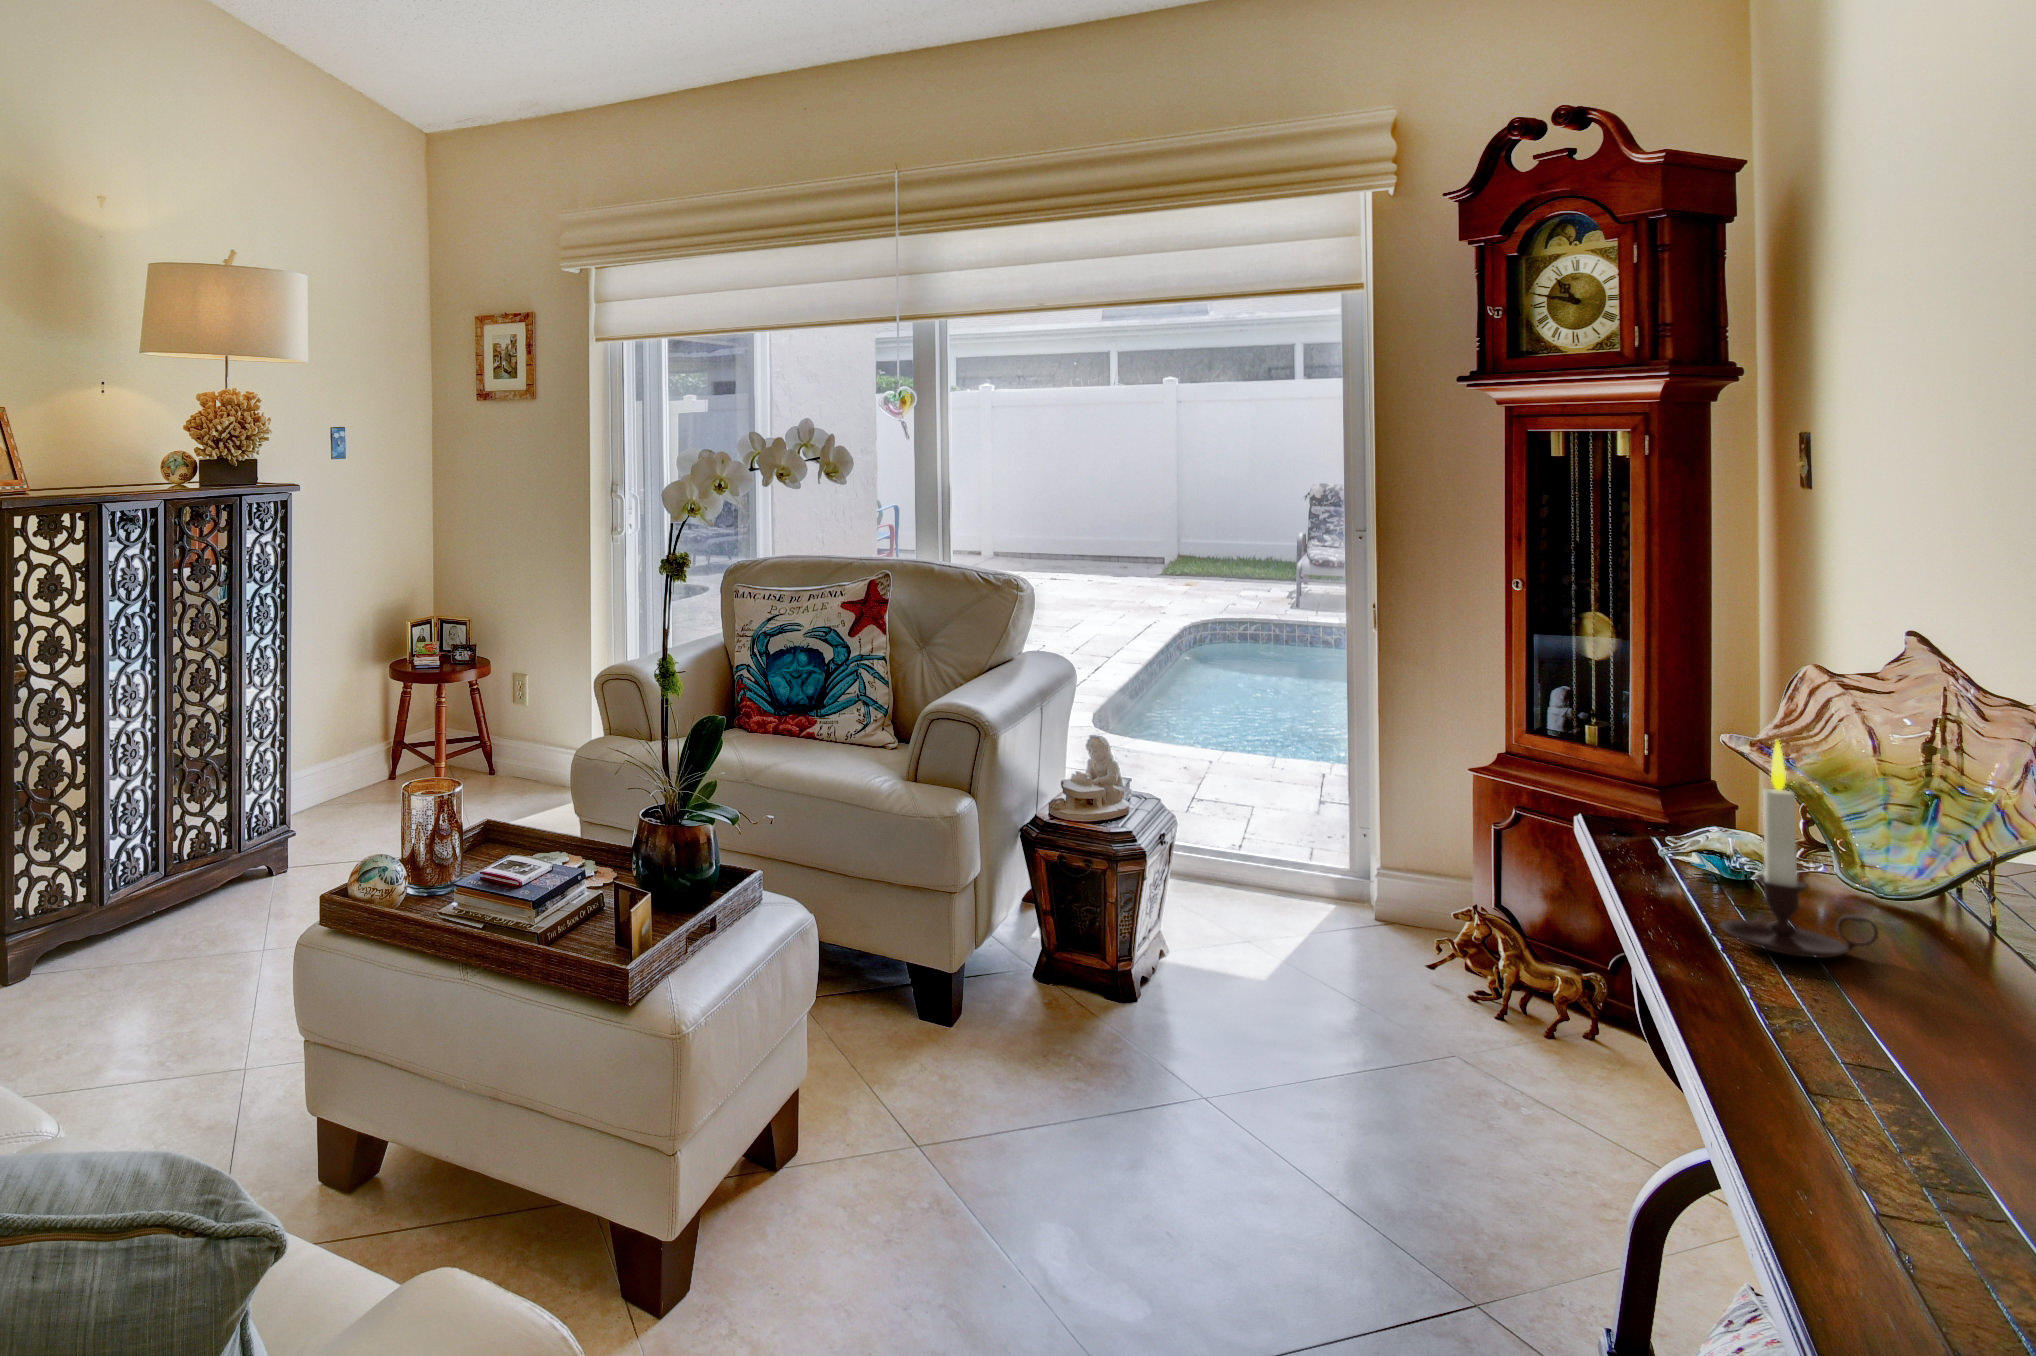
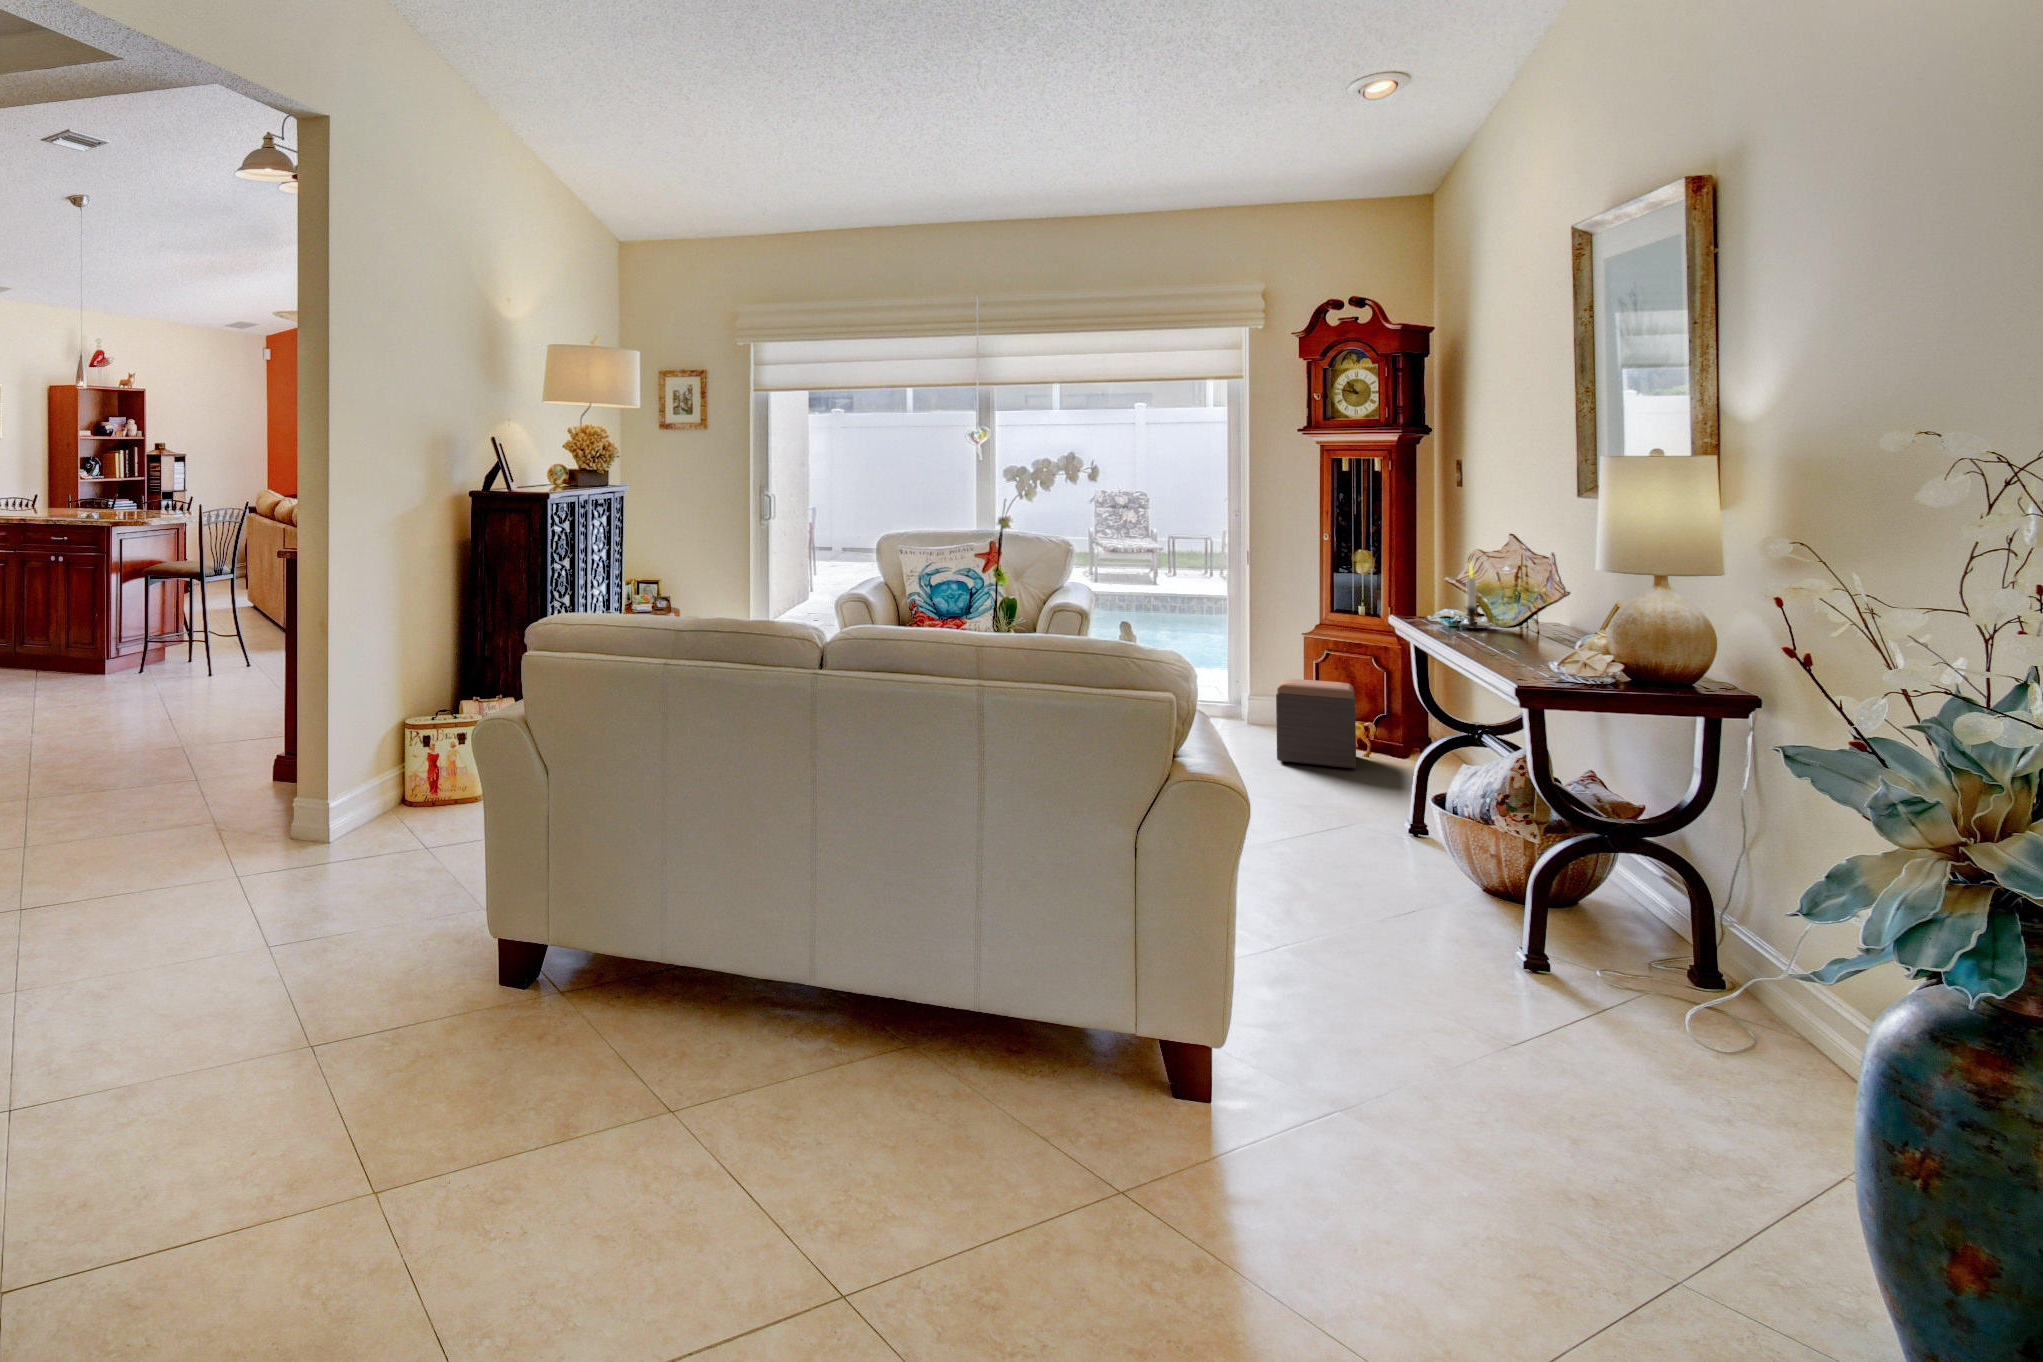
footstool: none [1375,868,1563,1092] -> present [1276,679,1356,769]

